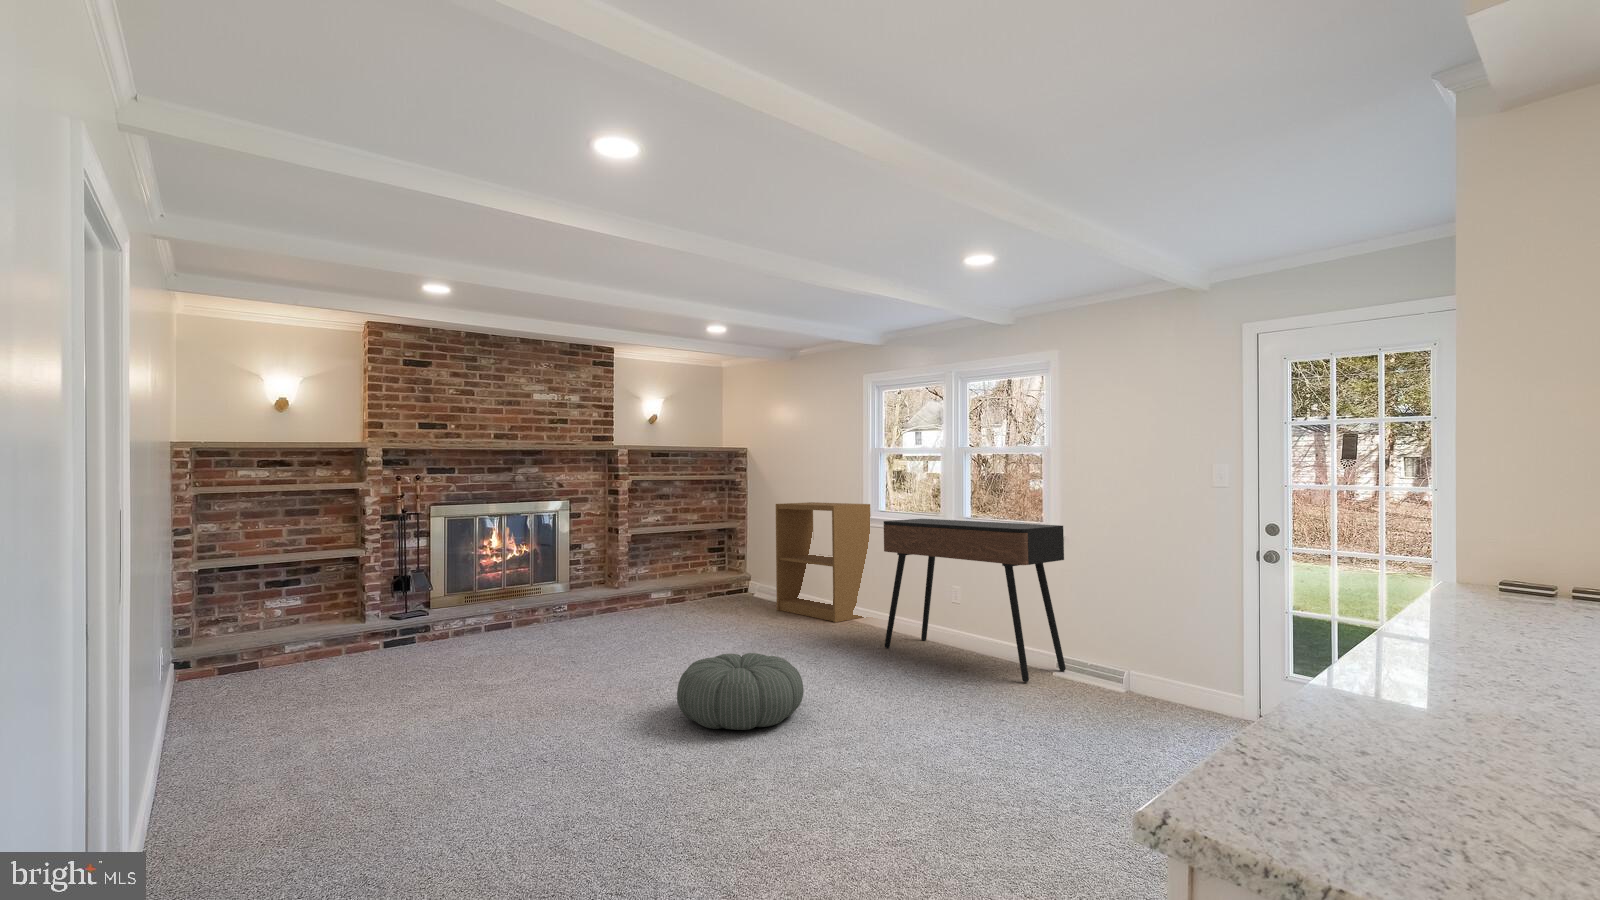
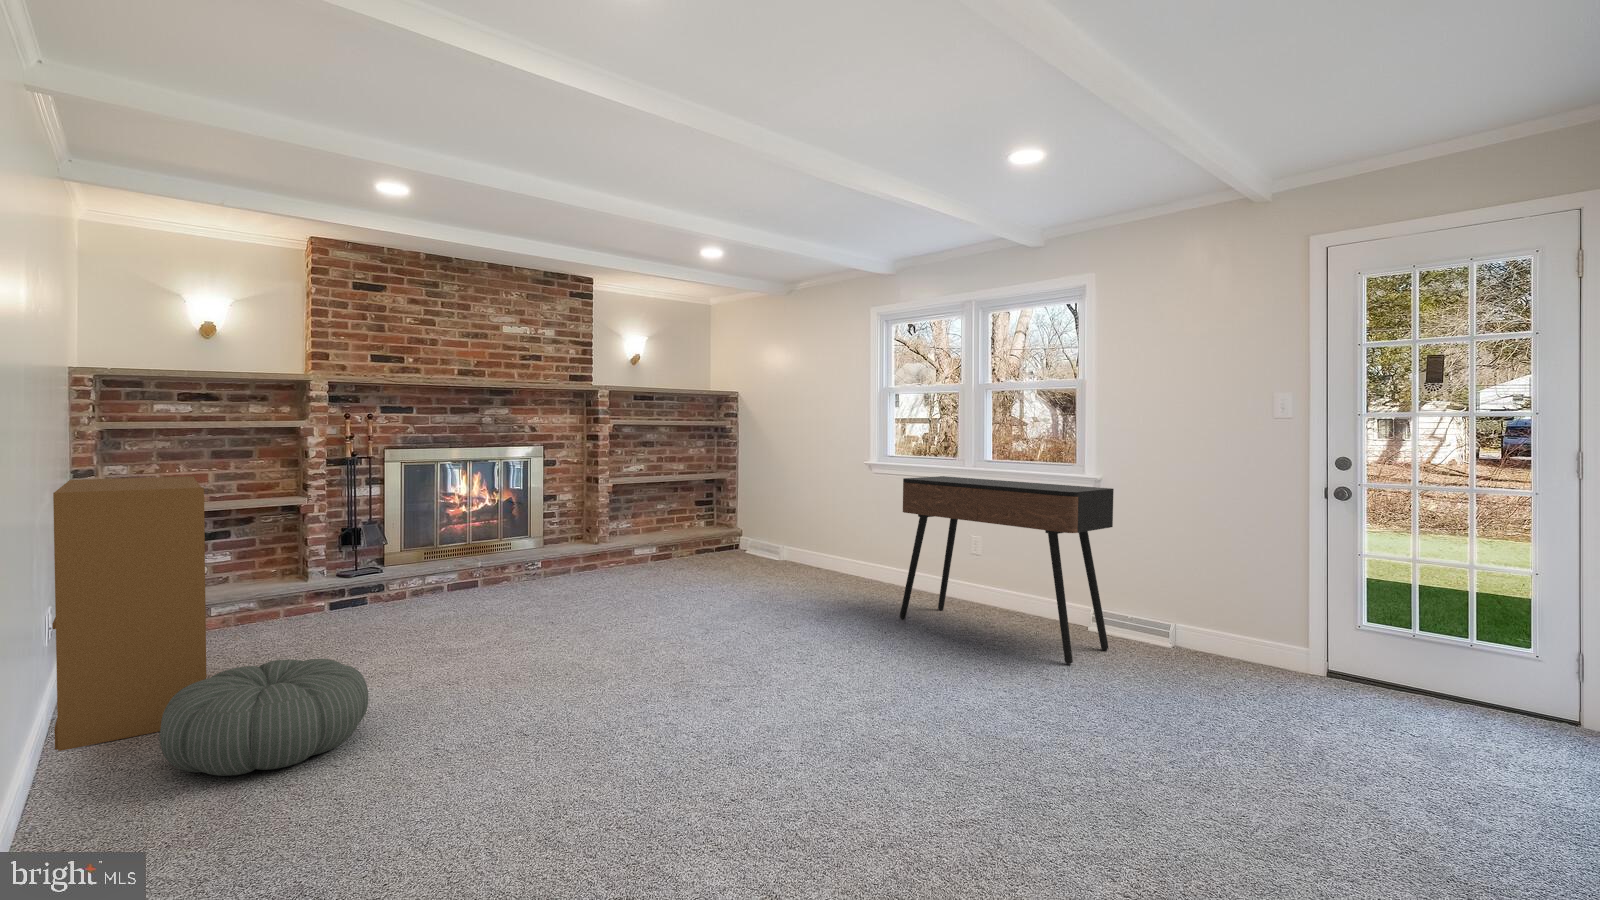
bookshelf: present [776,502,871,622] -> present [52,476,206,751]
pouf: present [677,653,803,730] -> present [160,659,368,776]

